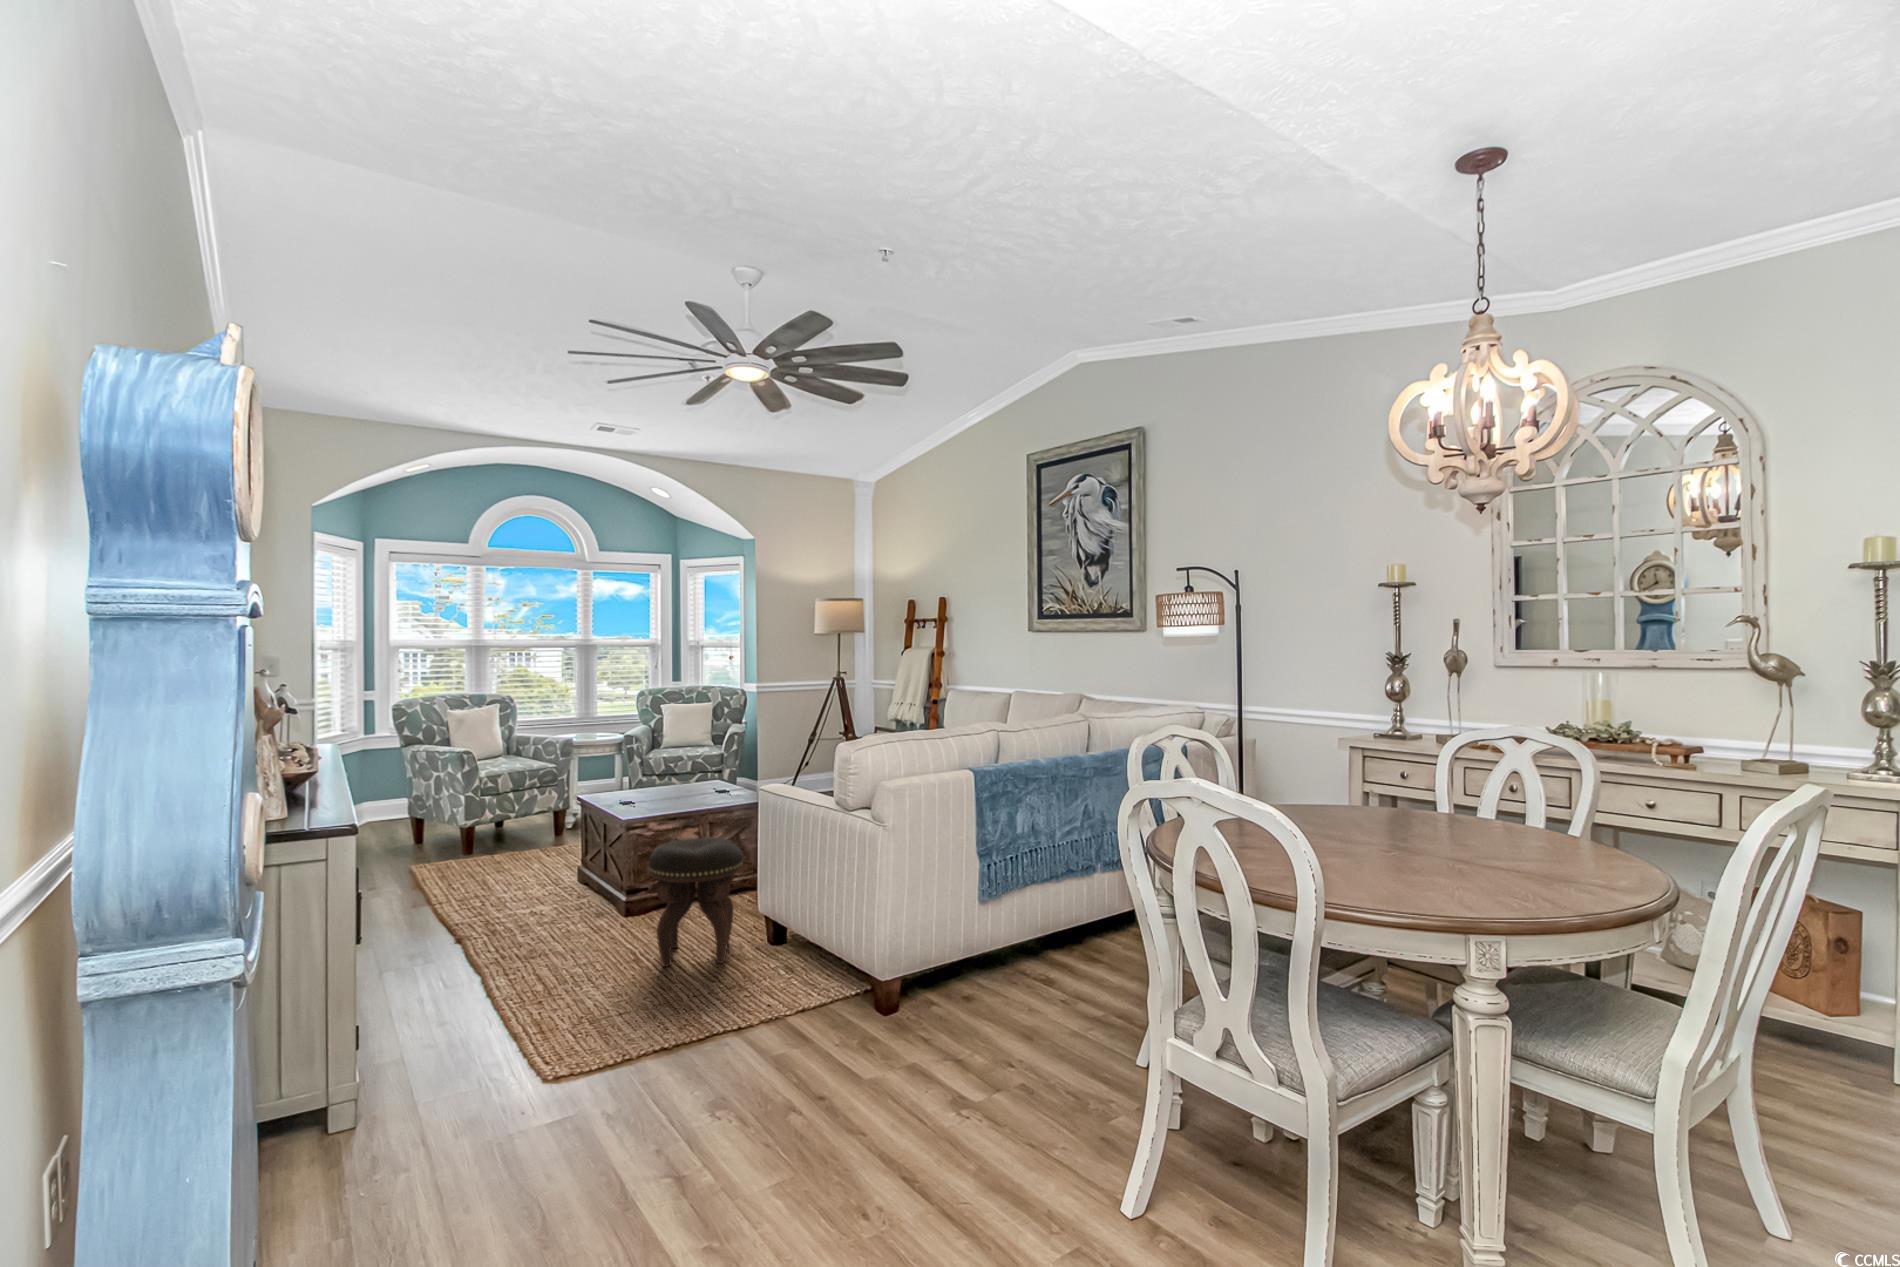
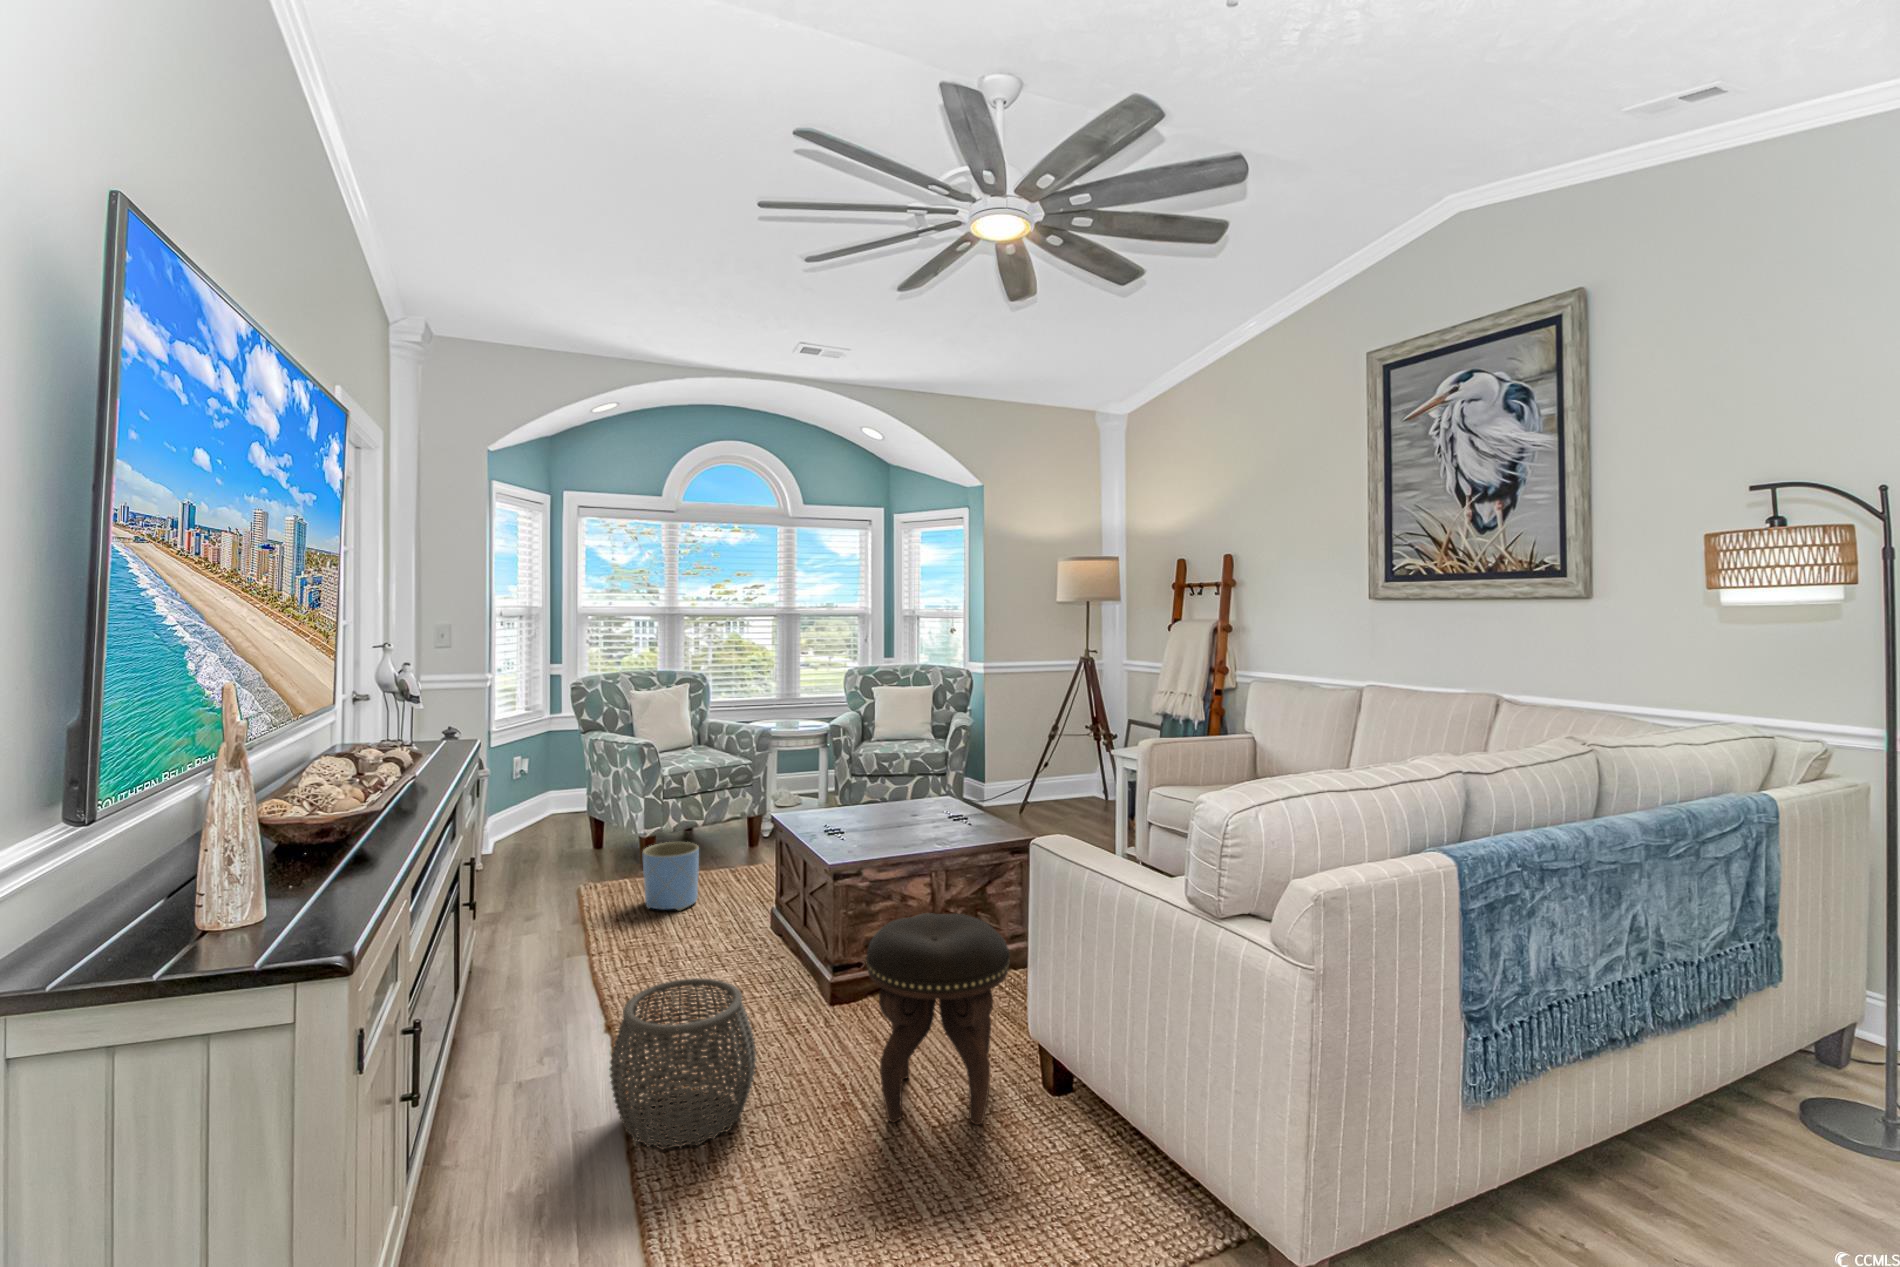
planter: none [468,825,516,877] -> present [643,842,699,911]
woven basket: none [470,887,573,990] -> present [610,978,757,1149]

